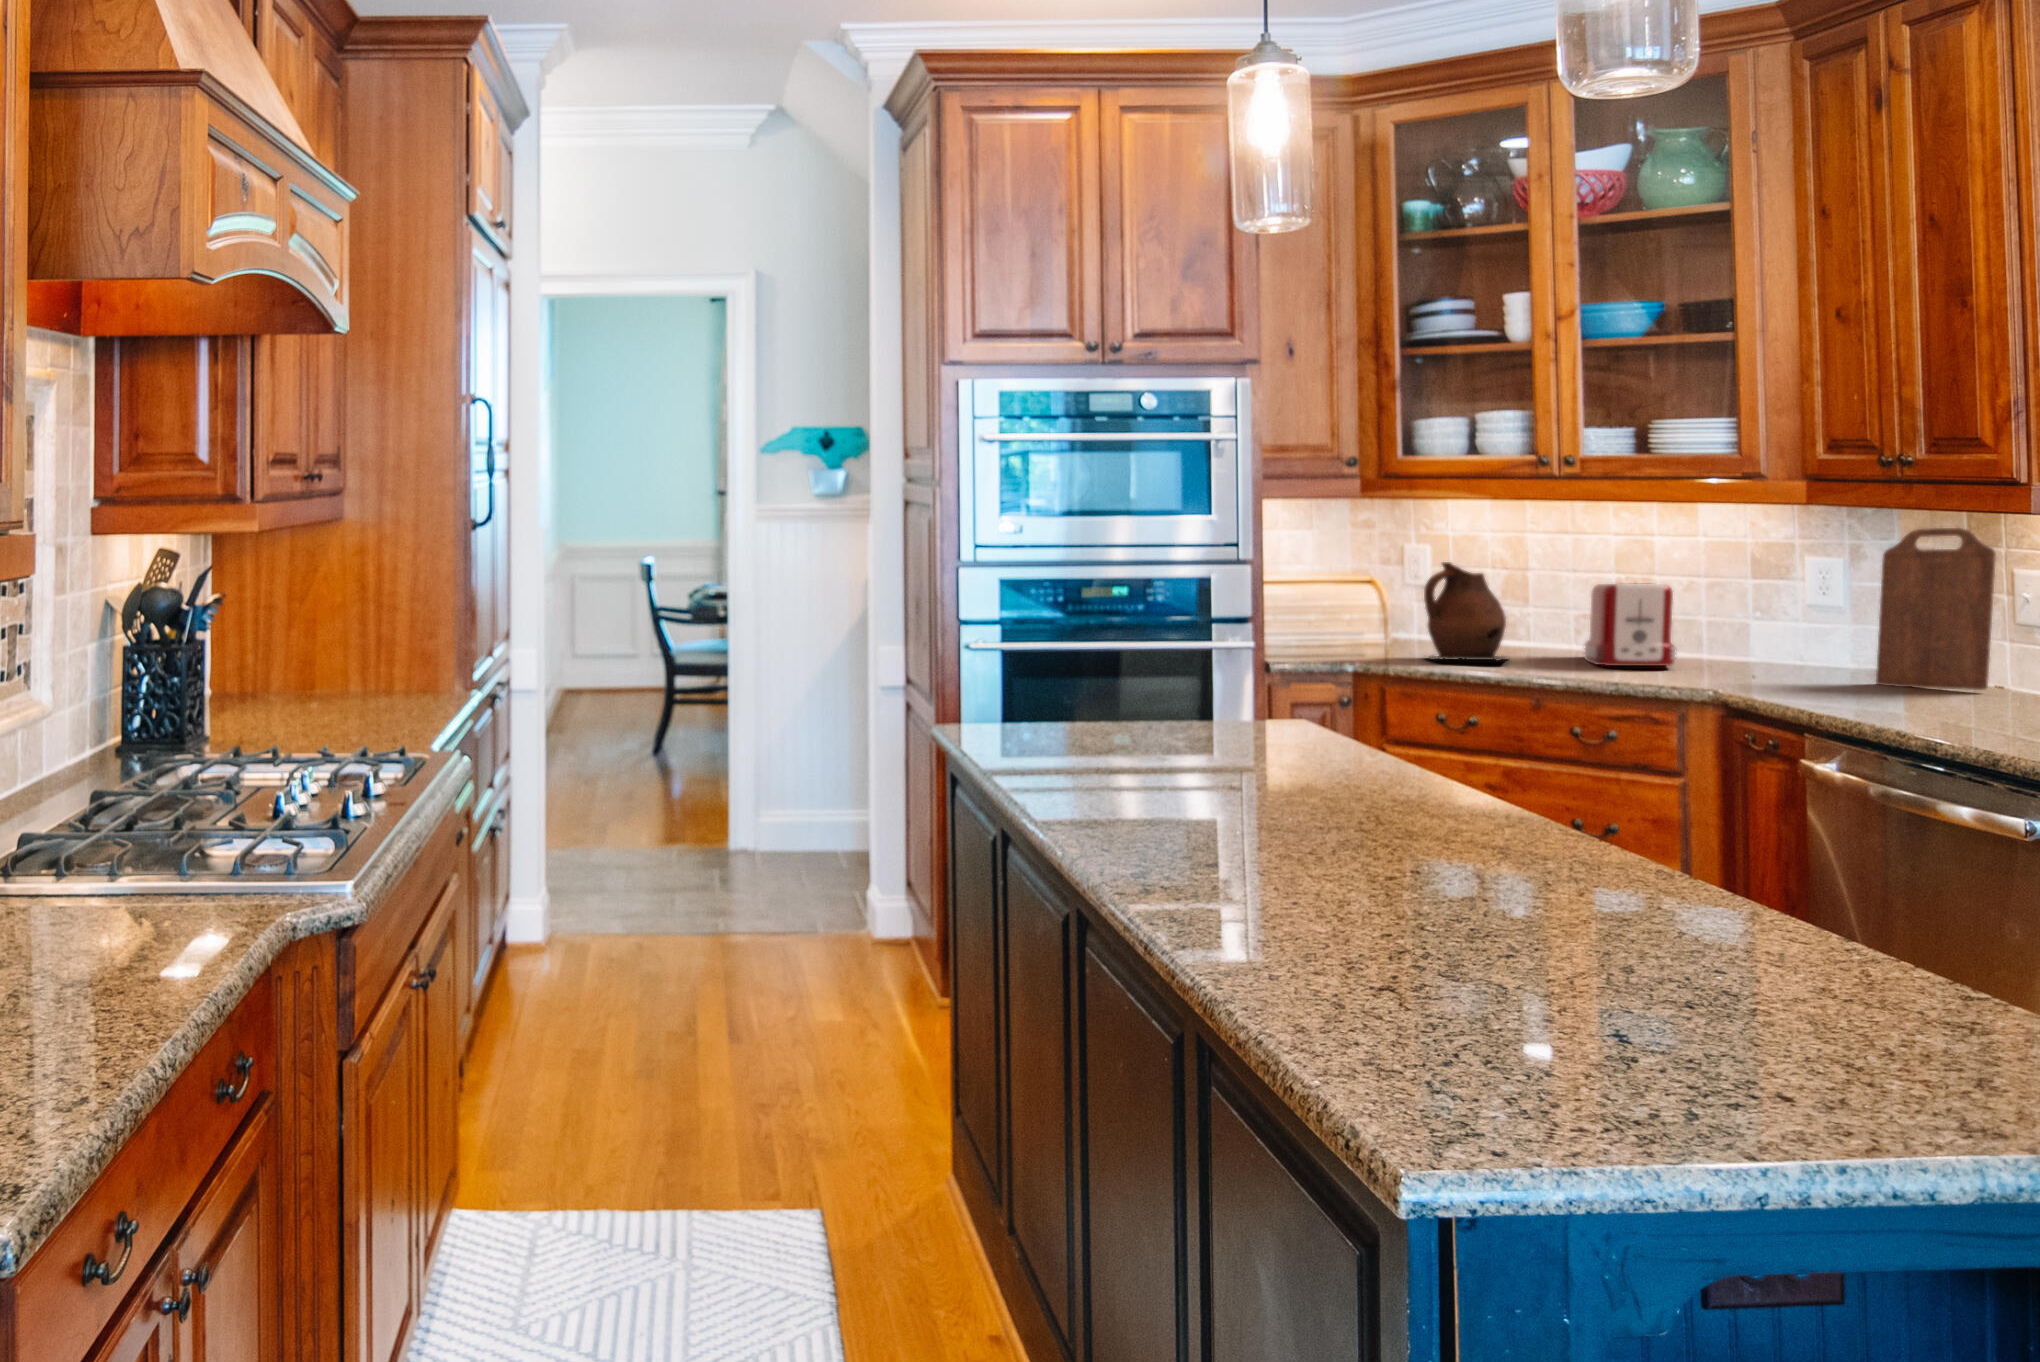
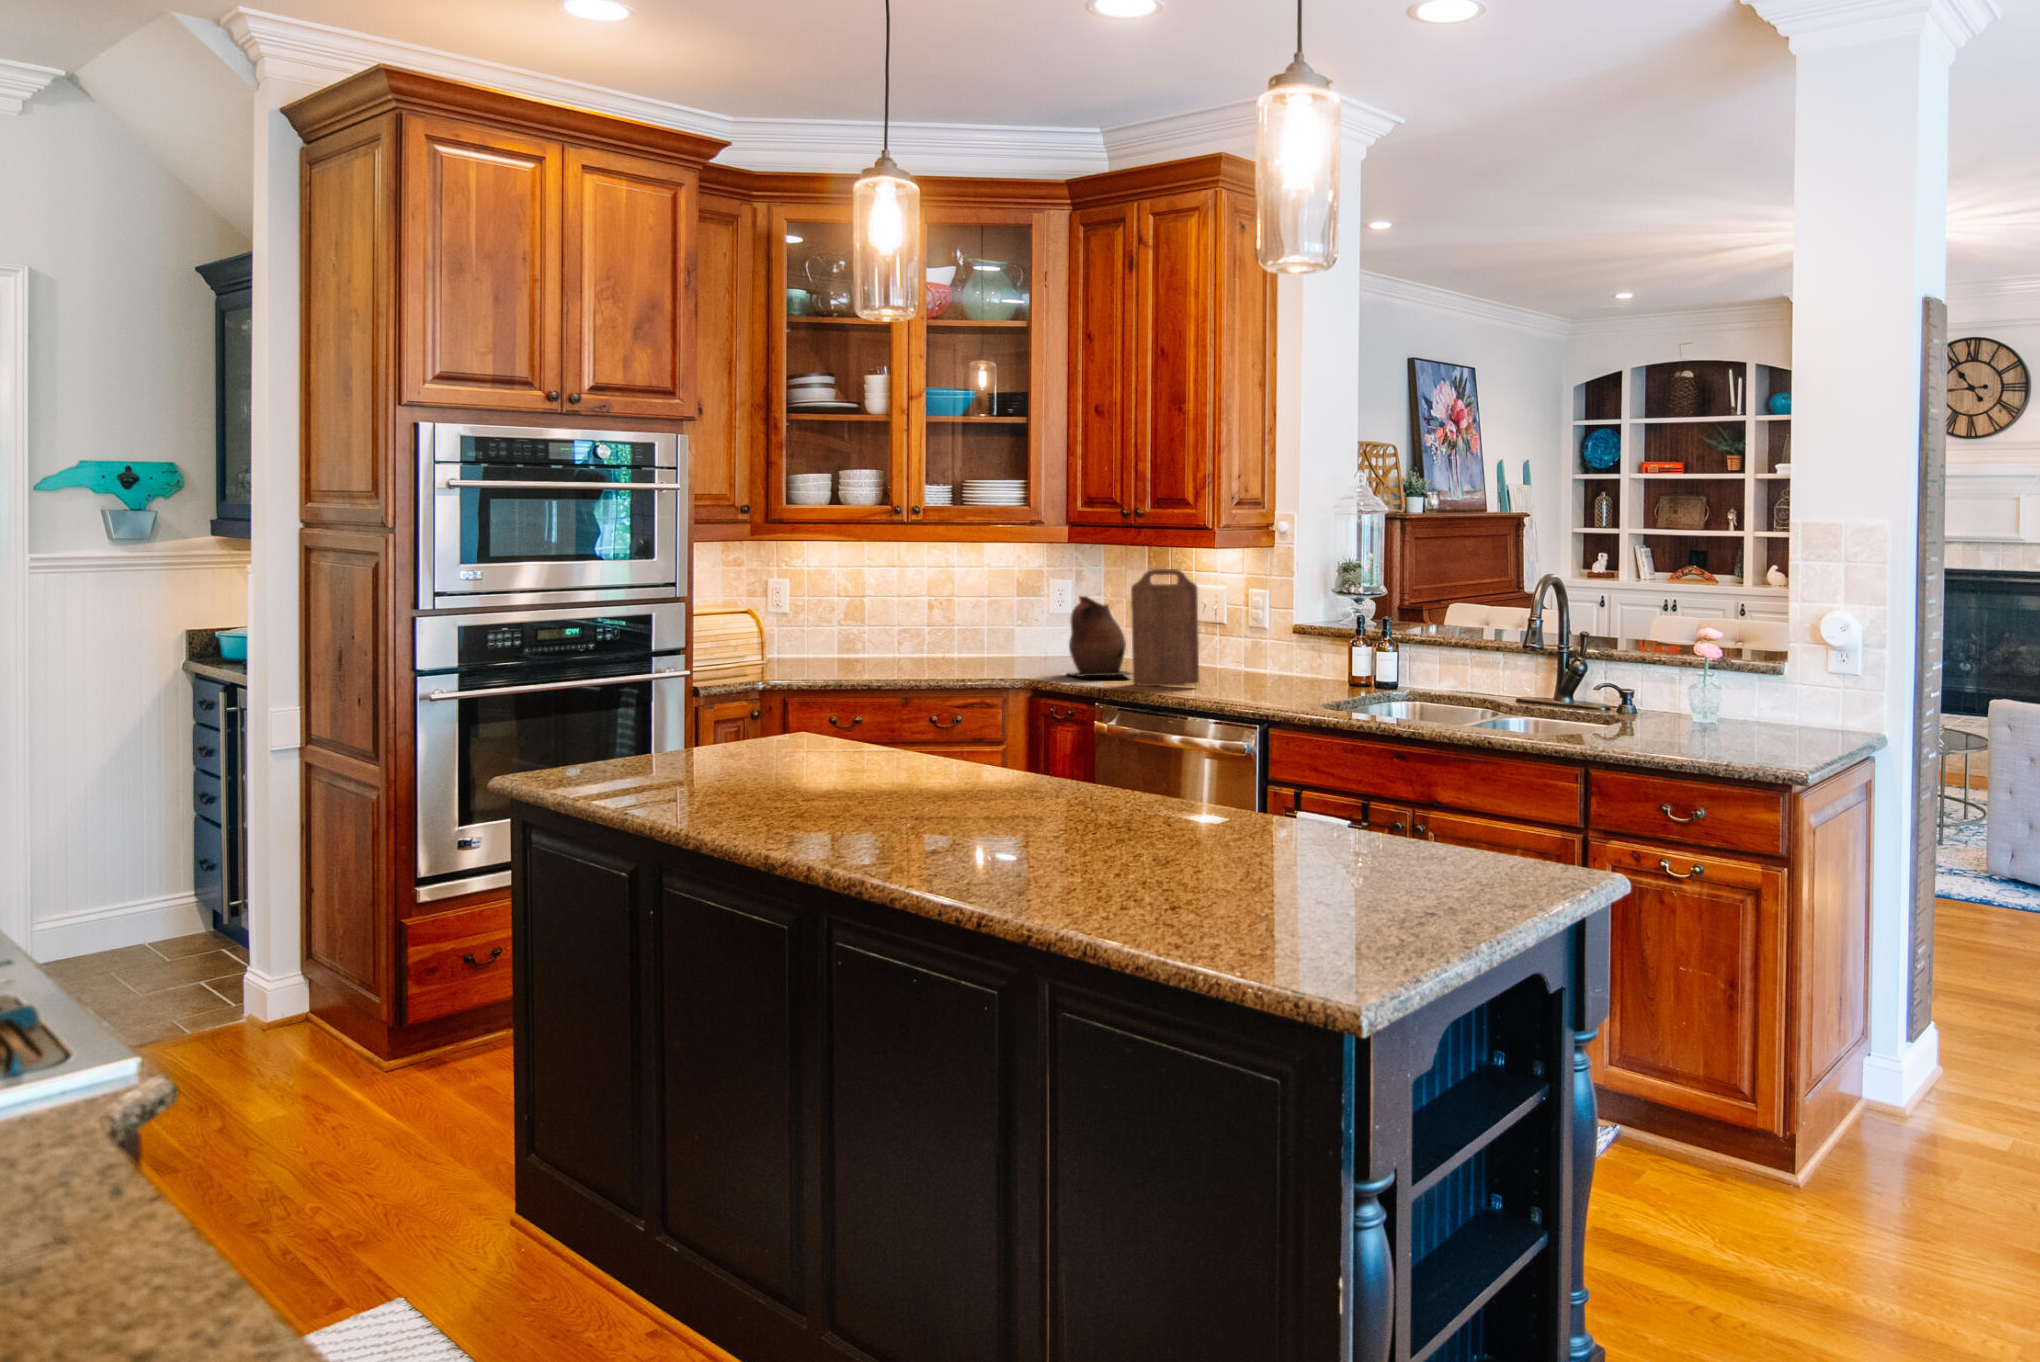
ceramic pitcher: present [1424,562,1509,661] -> present [1069,596,1132,677]
toaster: present [1584,584,1676,666] -> none [931,610,1003,679]

